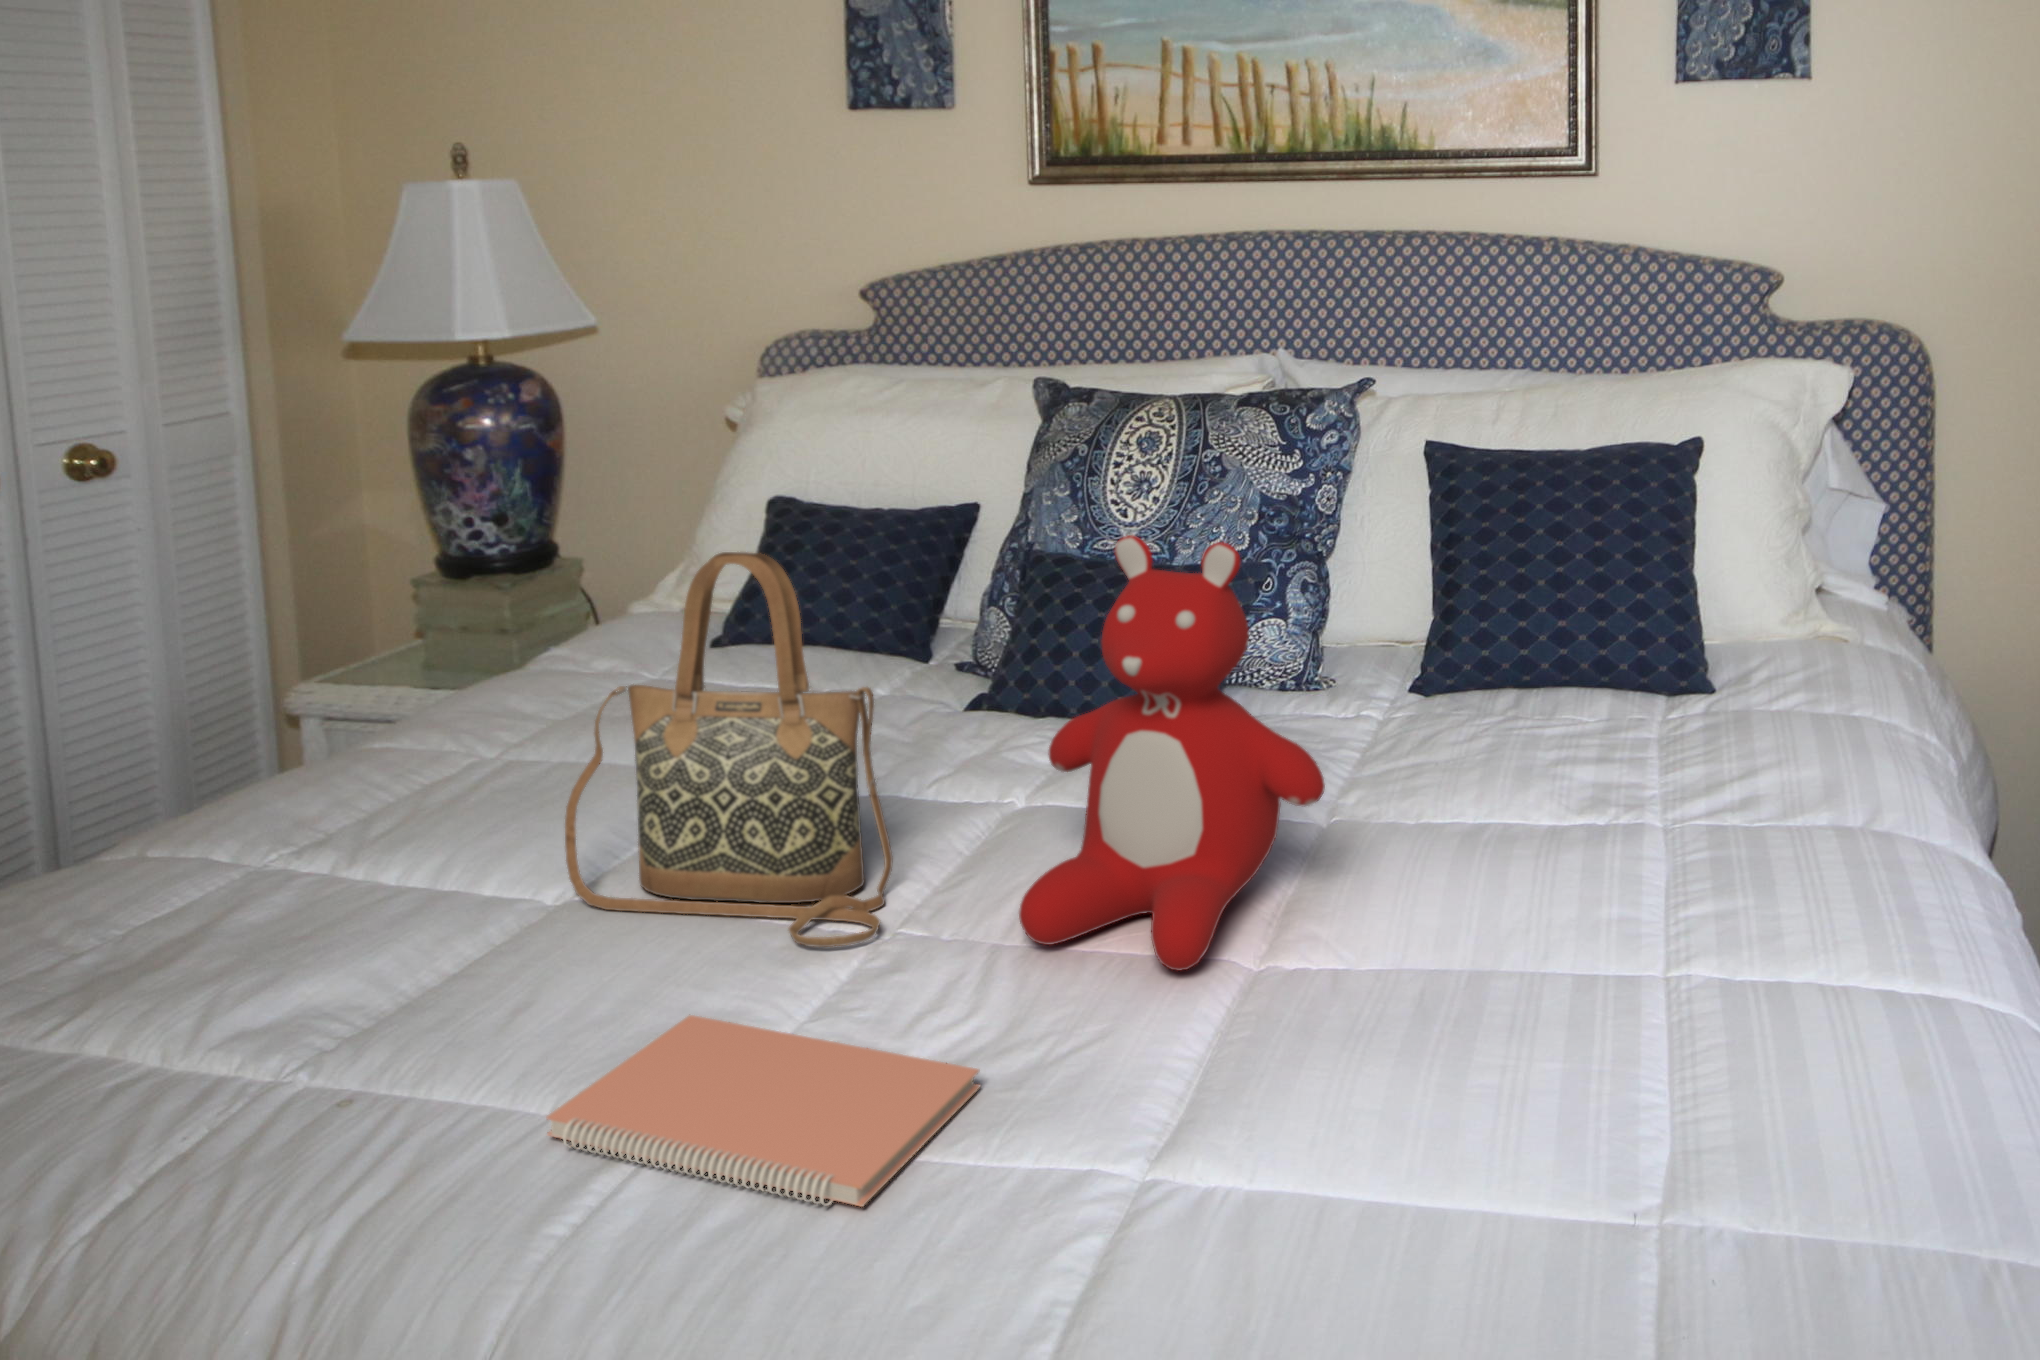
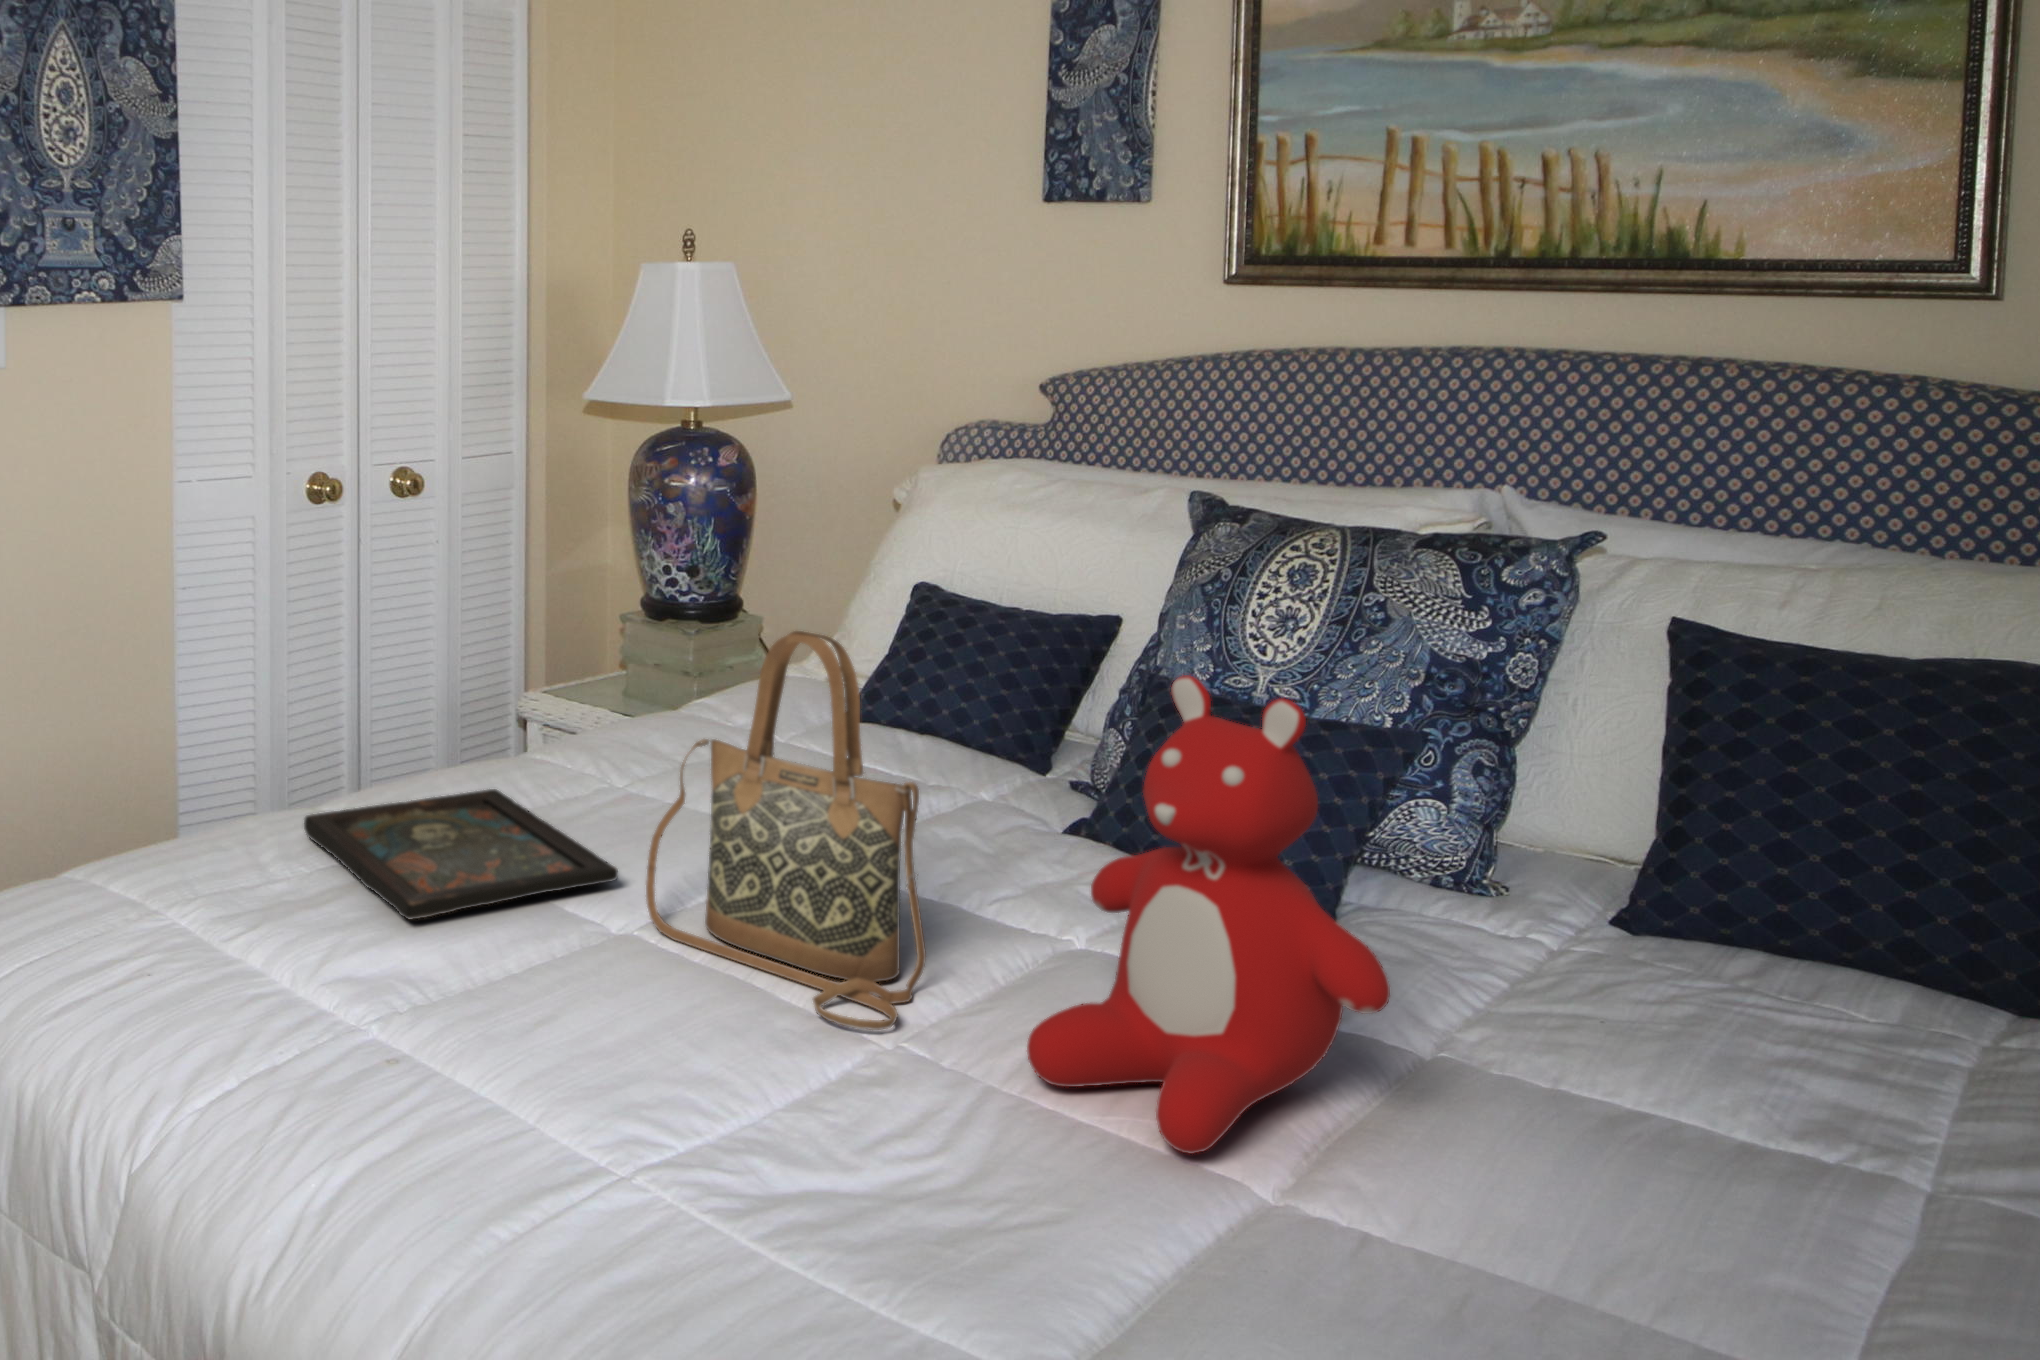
tray: none [64,797,522,972] -> present [304,789,618,919]
notebook: present [547,1015,980,1207] -> none [561,1050,937,1272]

